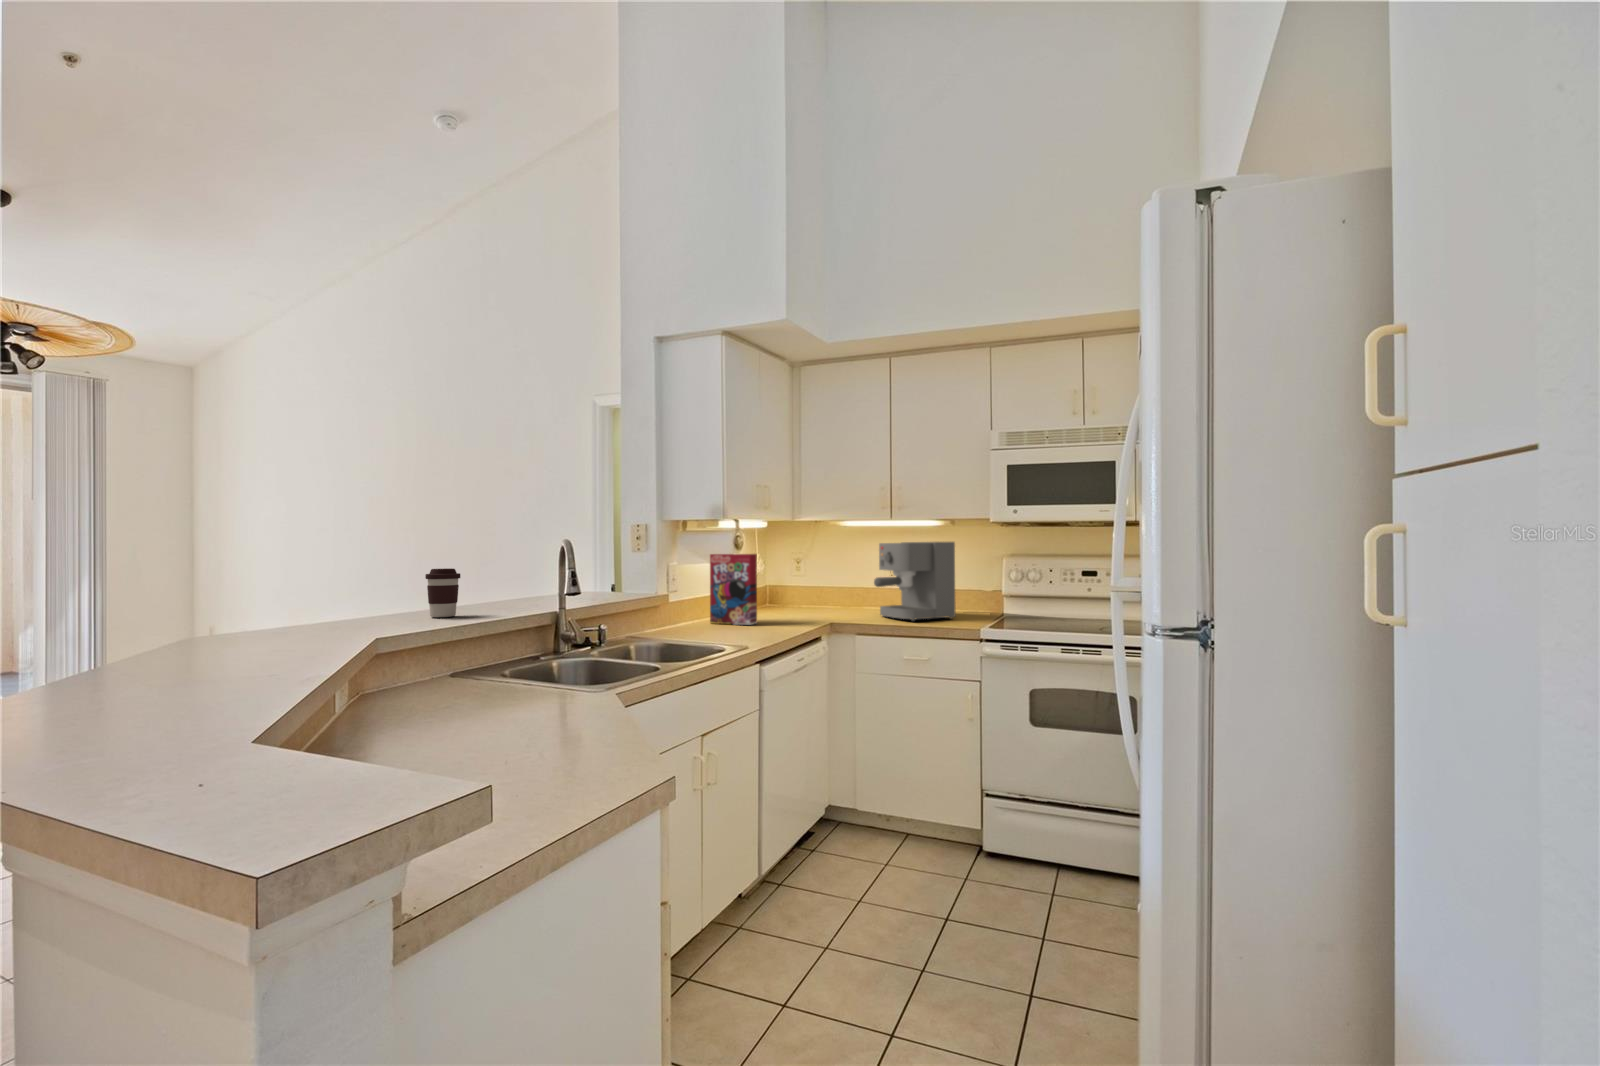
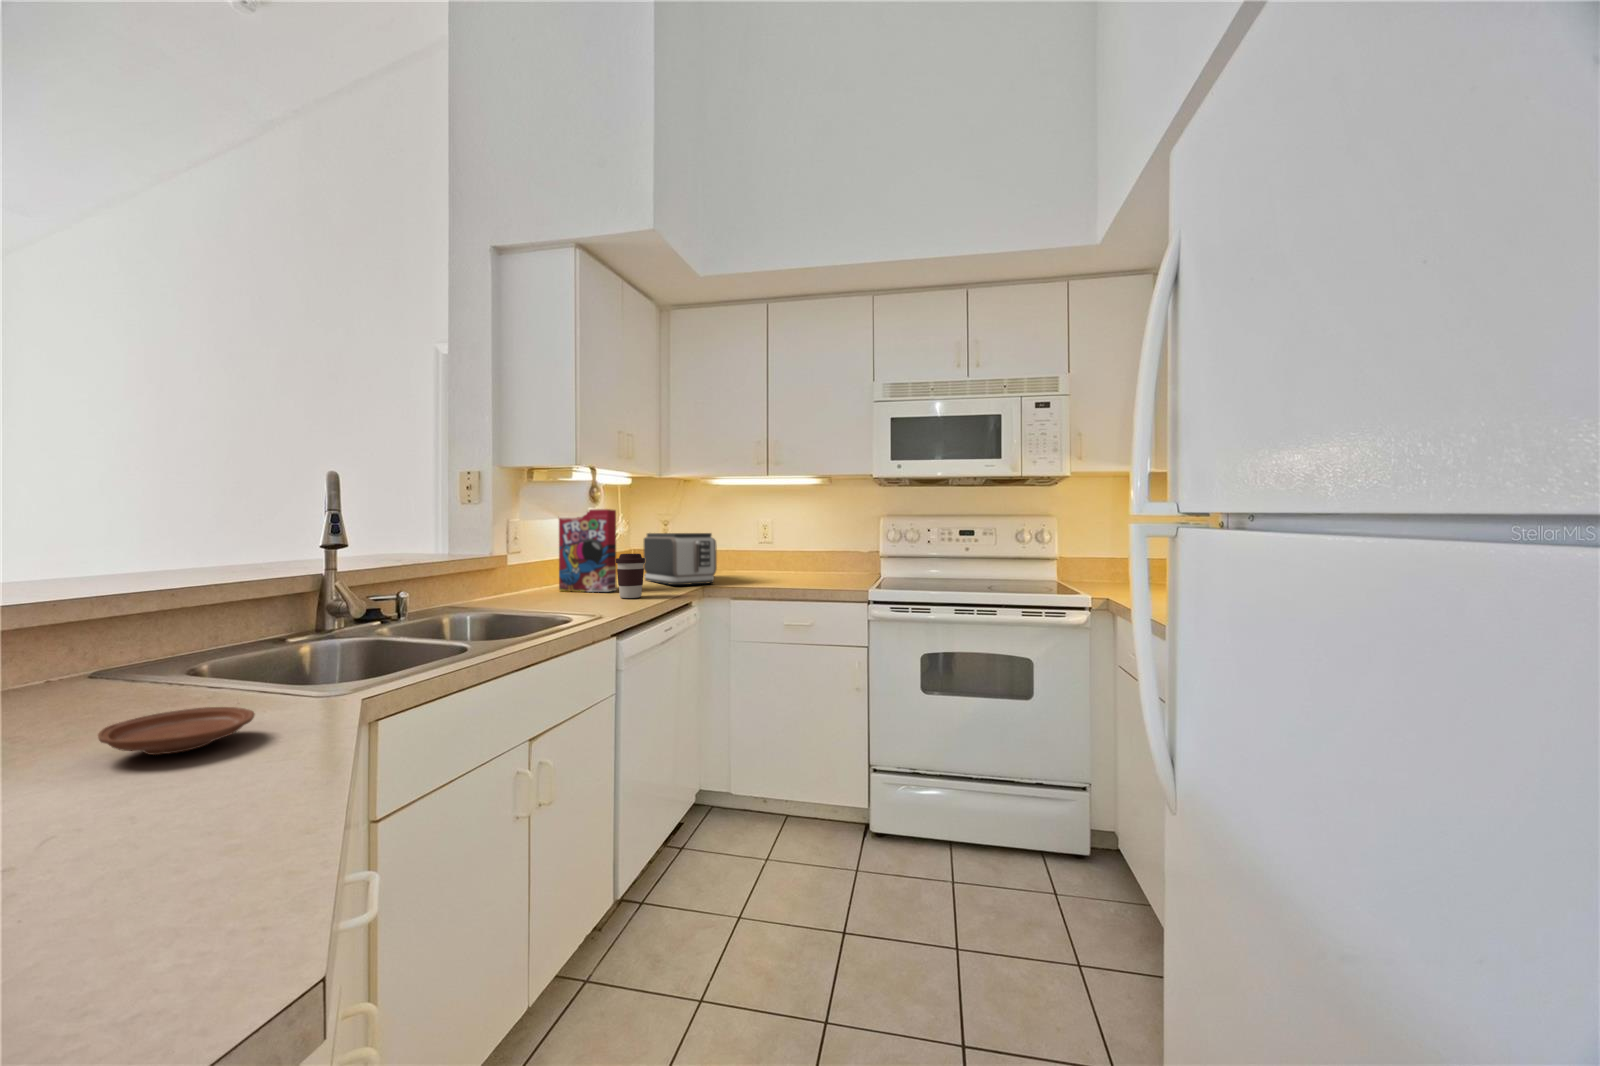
coffee maker: present [874,542,956,621] -> none [750,500,835,585]
coffee cup: present [425,568,460,617] -> present [616,554,645,598]
toaster: none [780,571,844,620] -> present [644,533,717,585]
plate: none [513,693,575,715] -> present [98,707,255,755]

